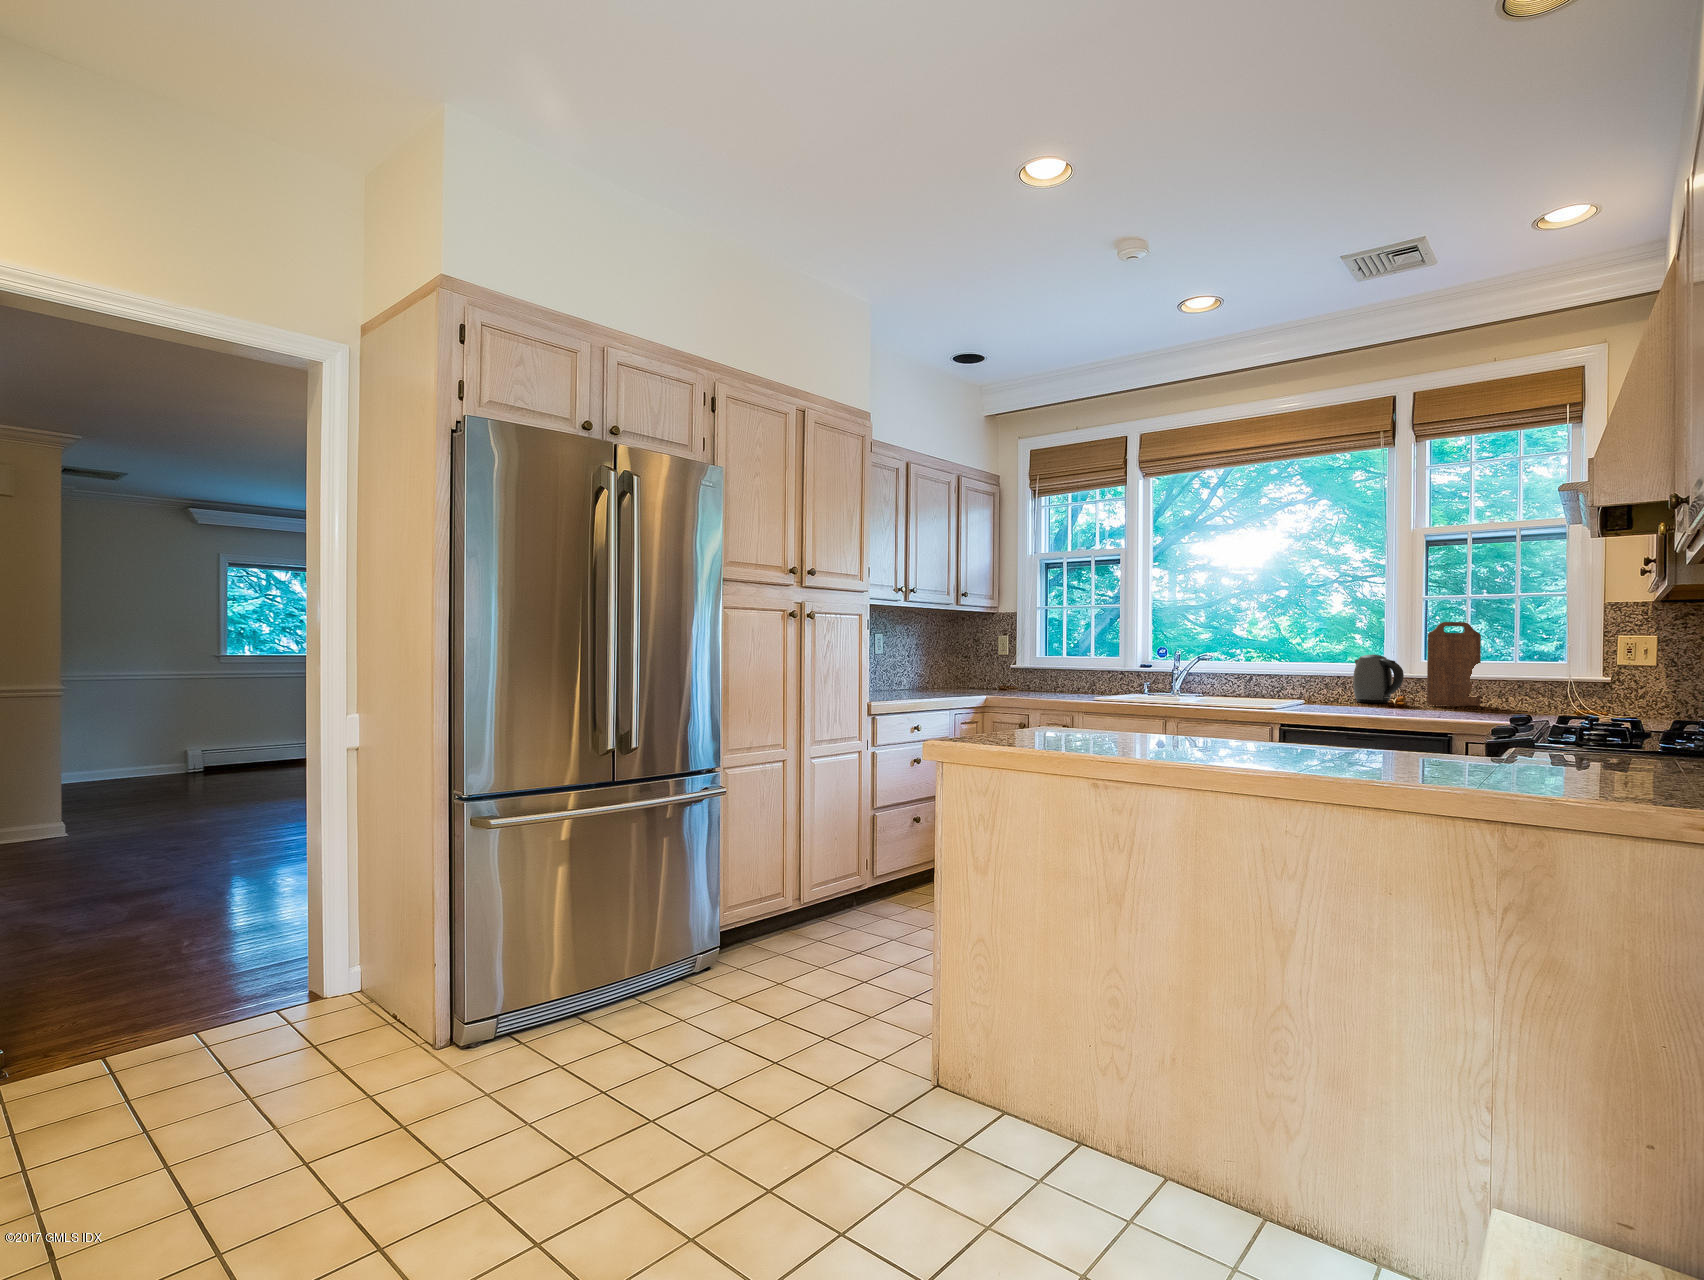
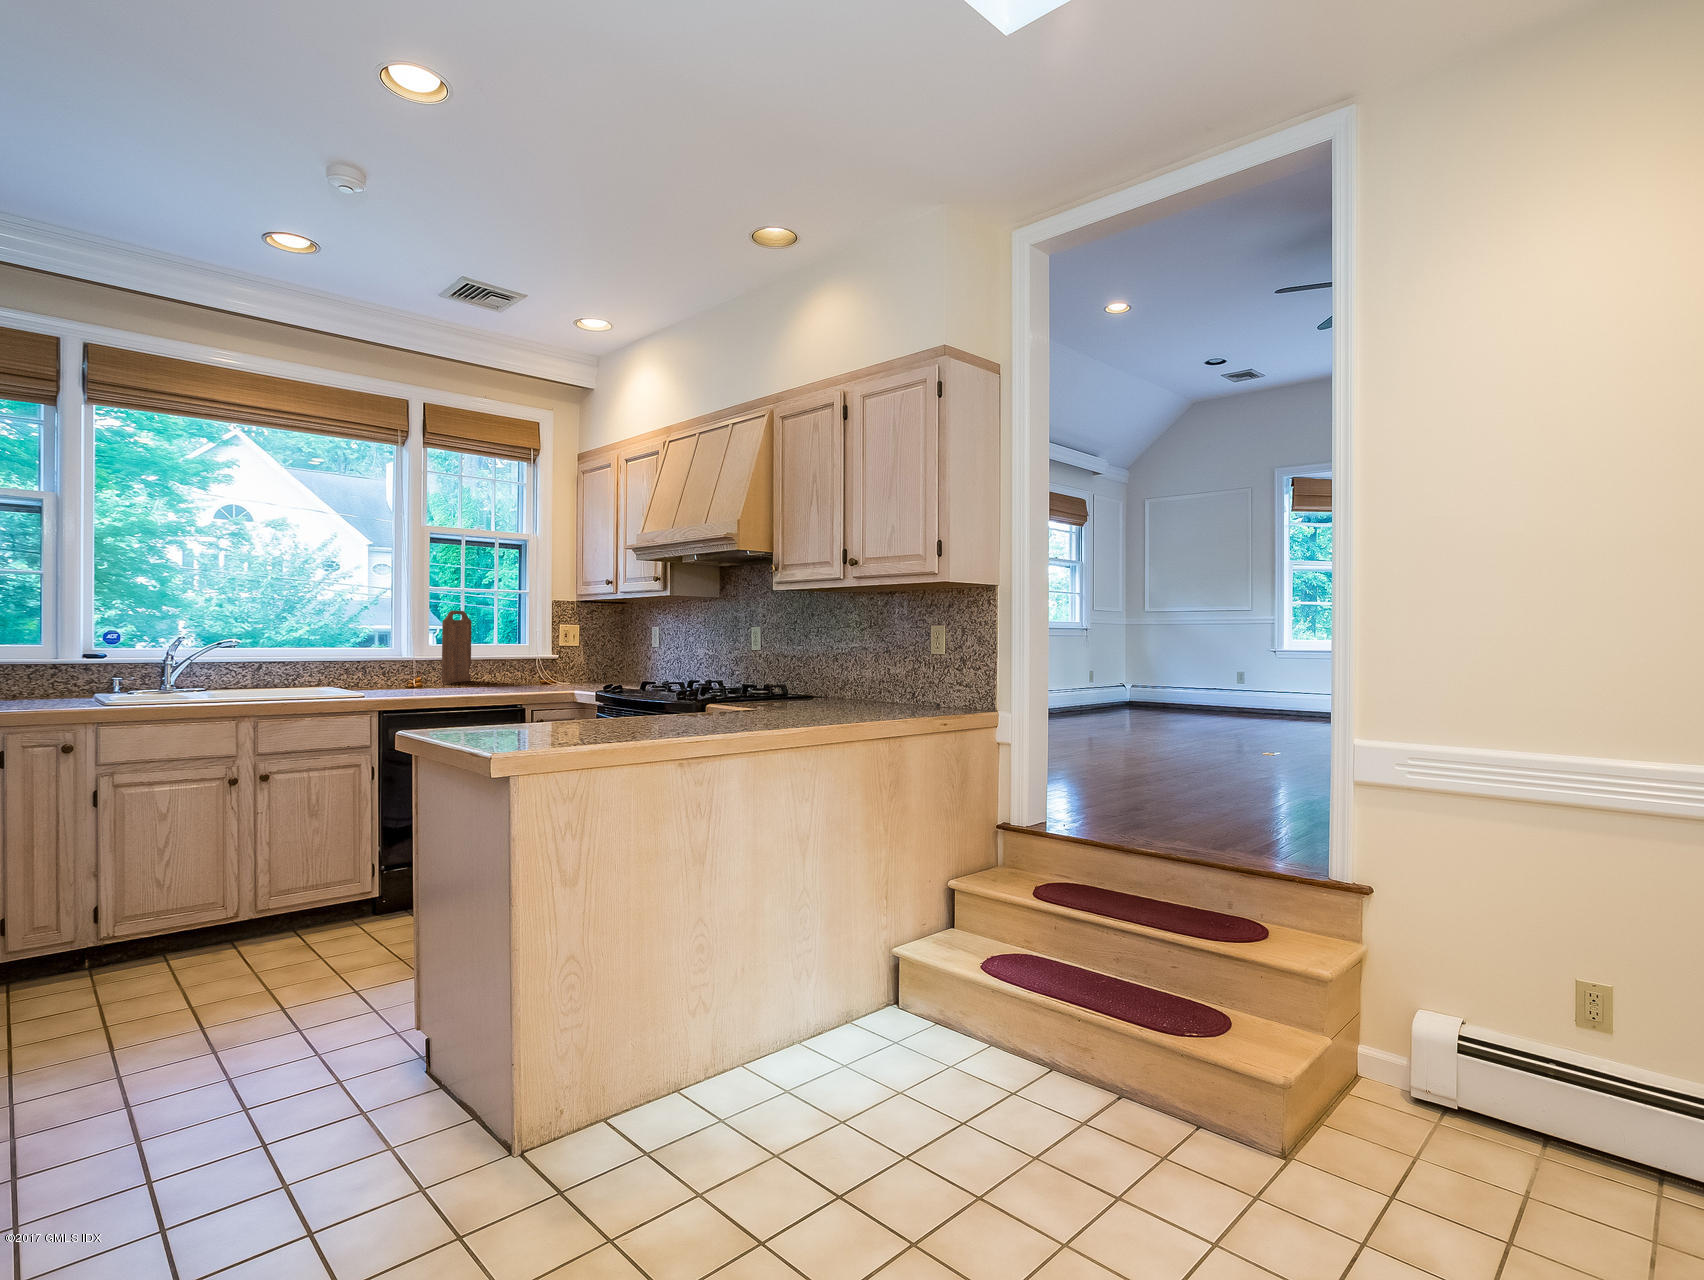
kettle: present [1353,655,1404,703] -> none [370,639,422,685]

